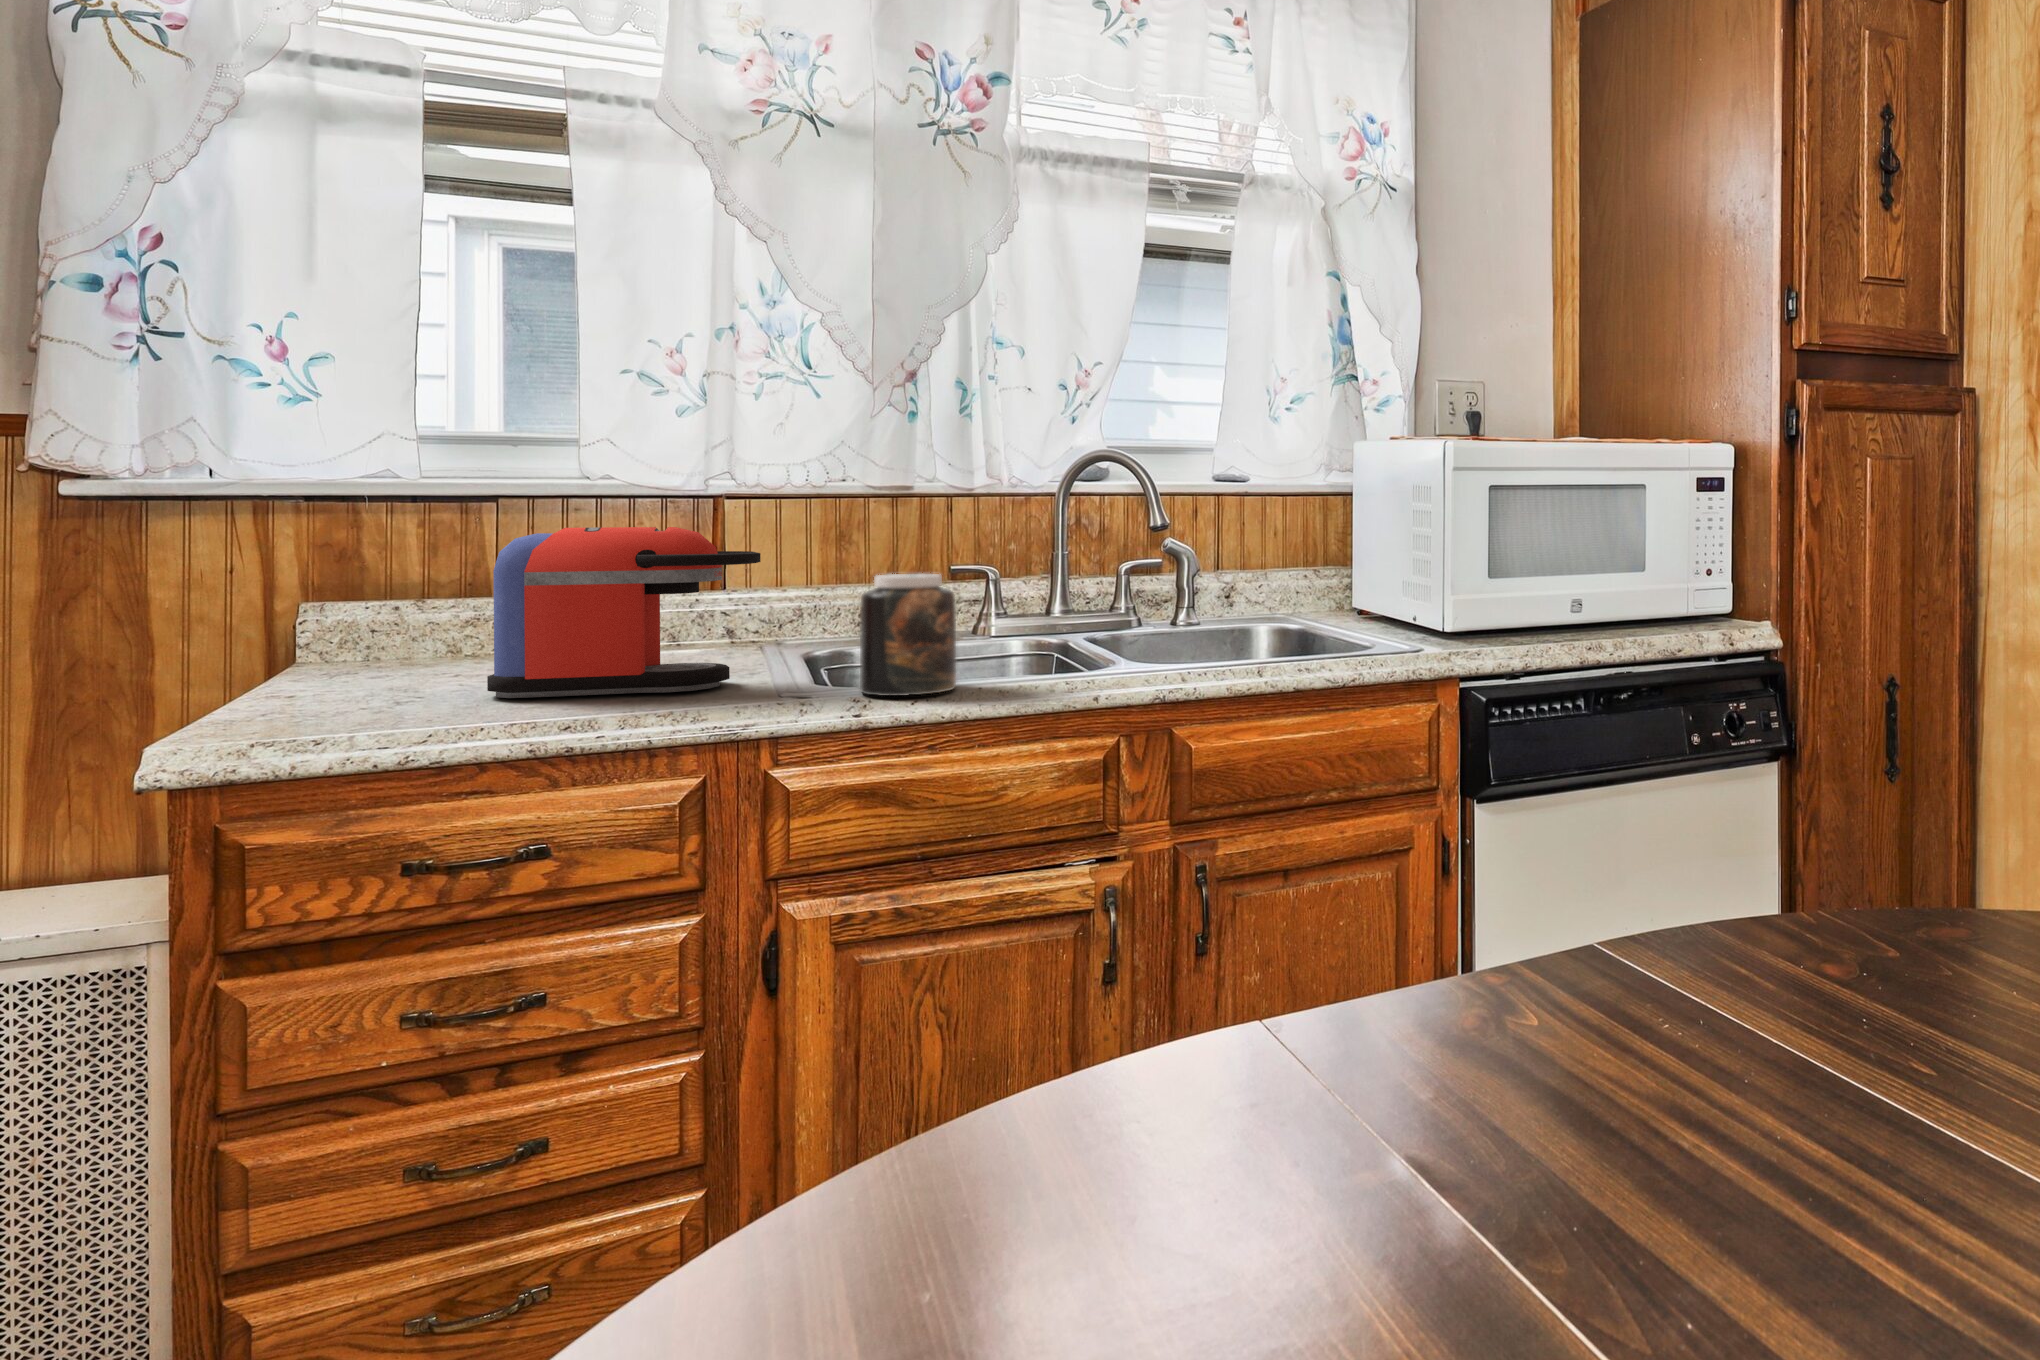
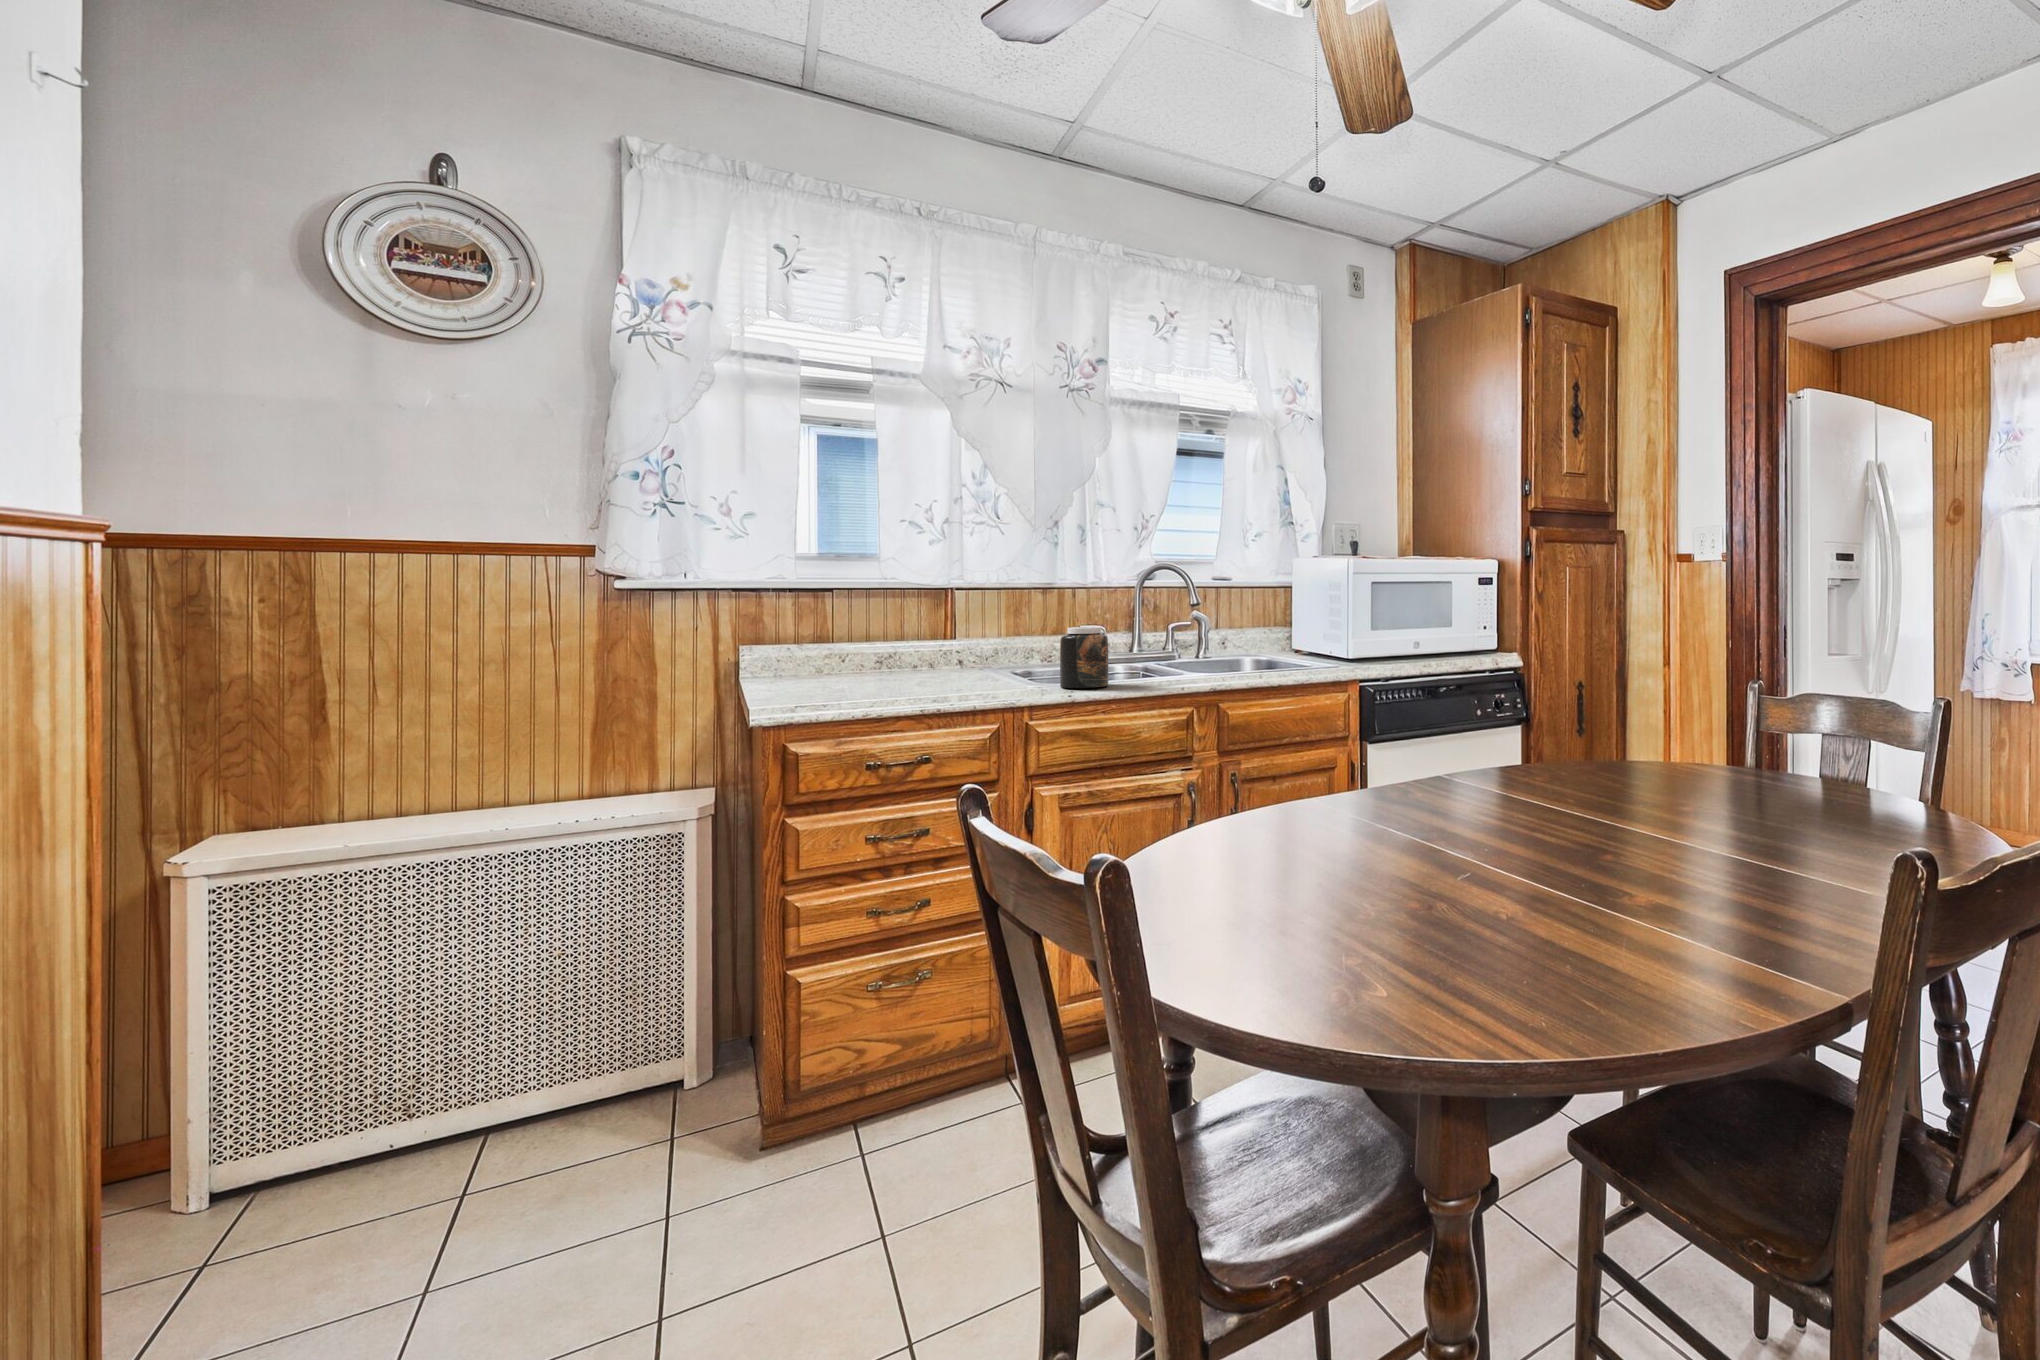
coffee maker: present [487,527,761,698] -> none [867,604,1004,691]

